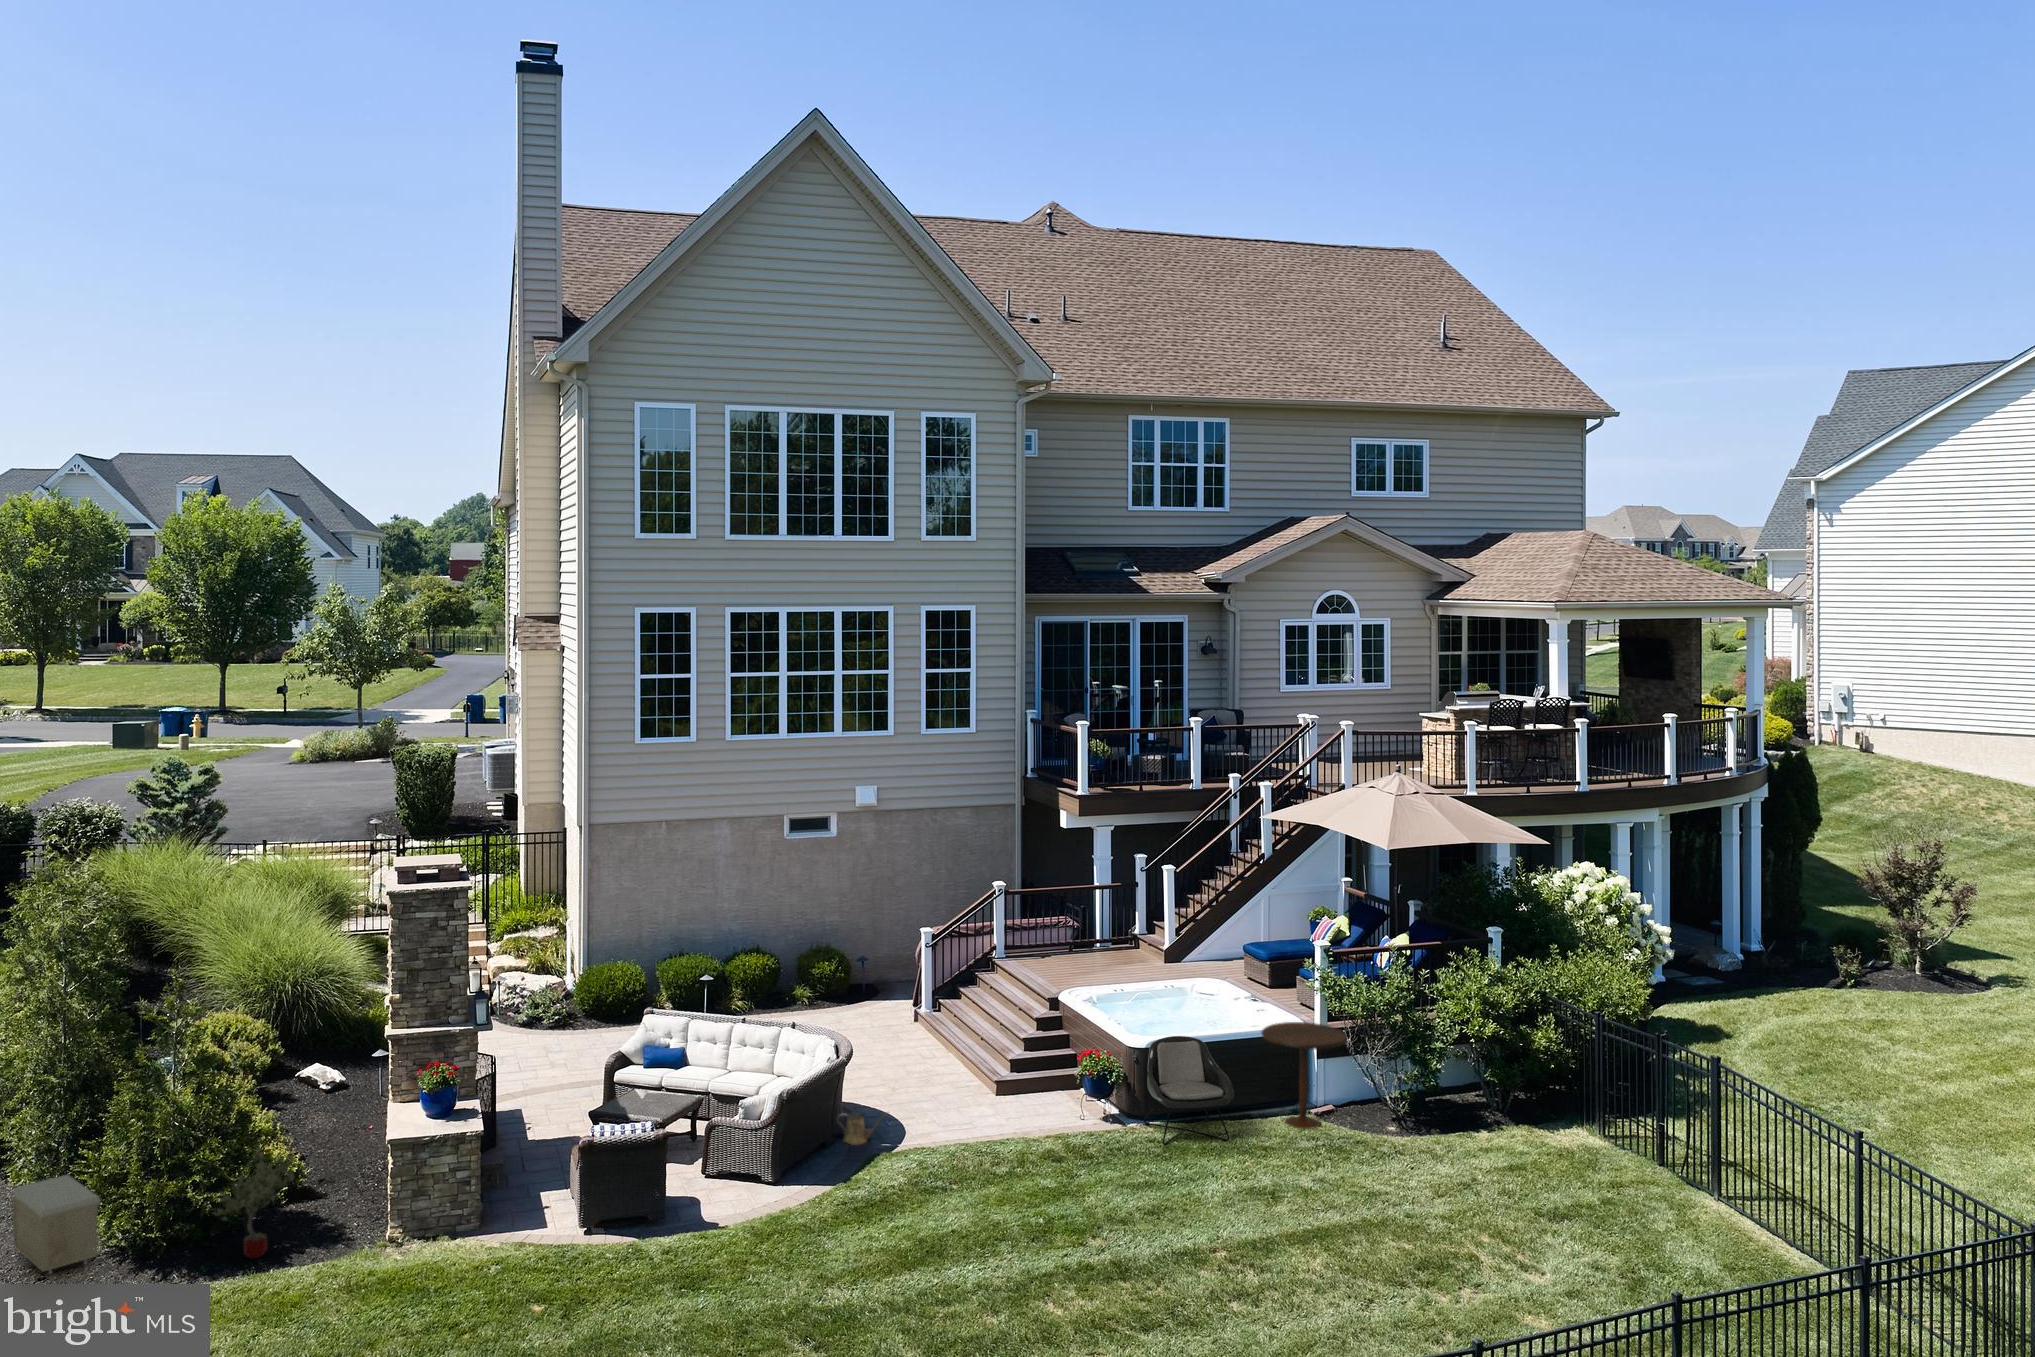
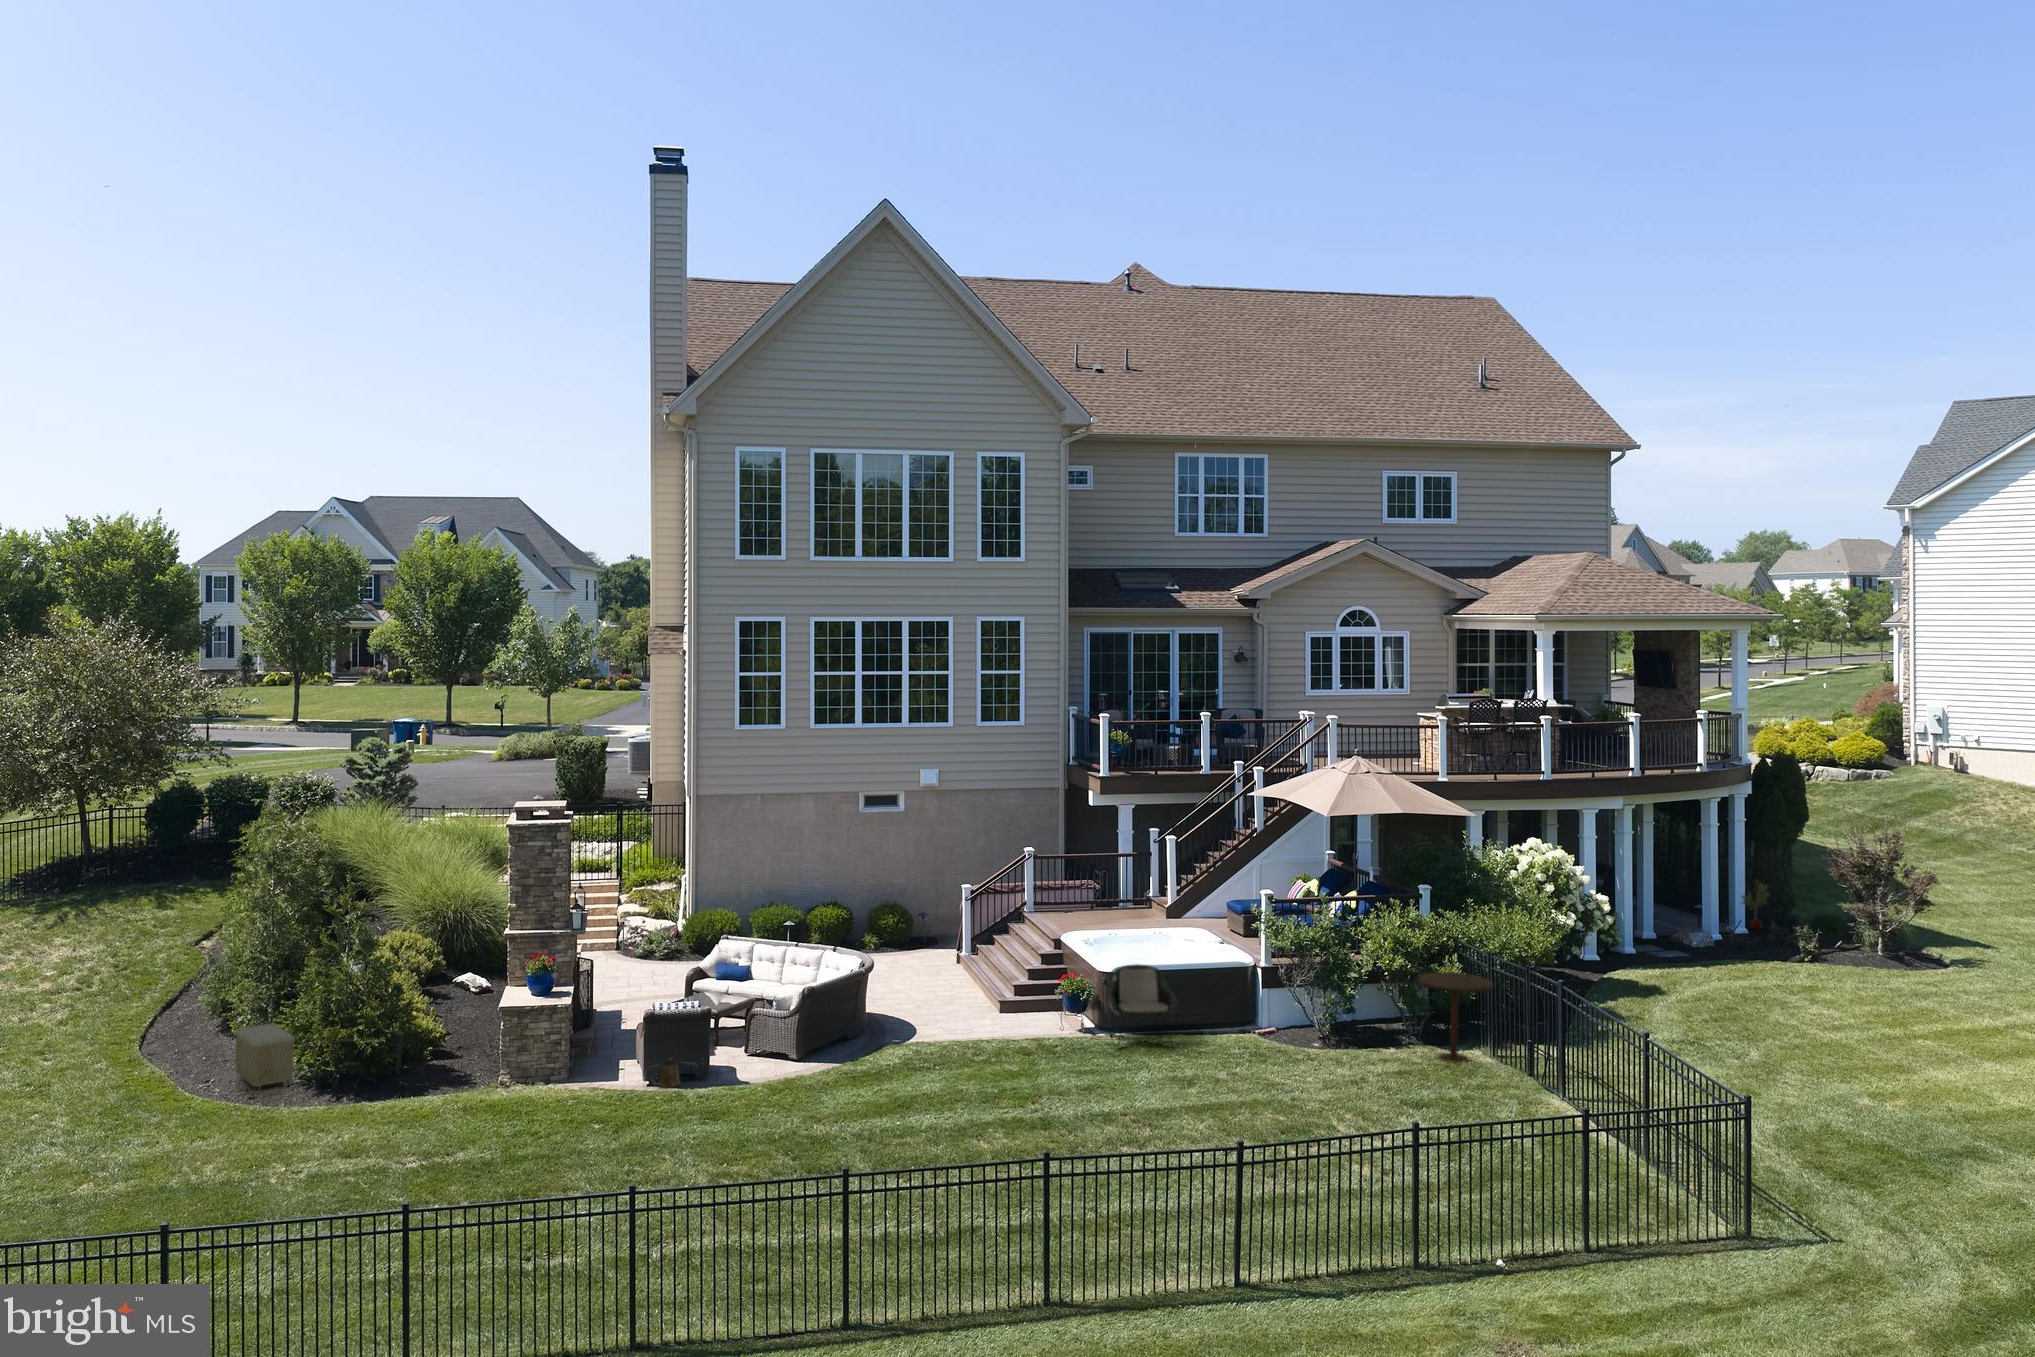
pedestal table: present [1261,1022,1347,1129] -> present [1417,972,1493,1063]
watering can: present [837,1112,887,1145] -> present [659,1058,681,1088]
potted tree: present [214,1148,295,1258] -> present [1742,881,1769,930]

